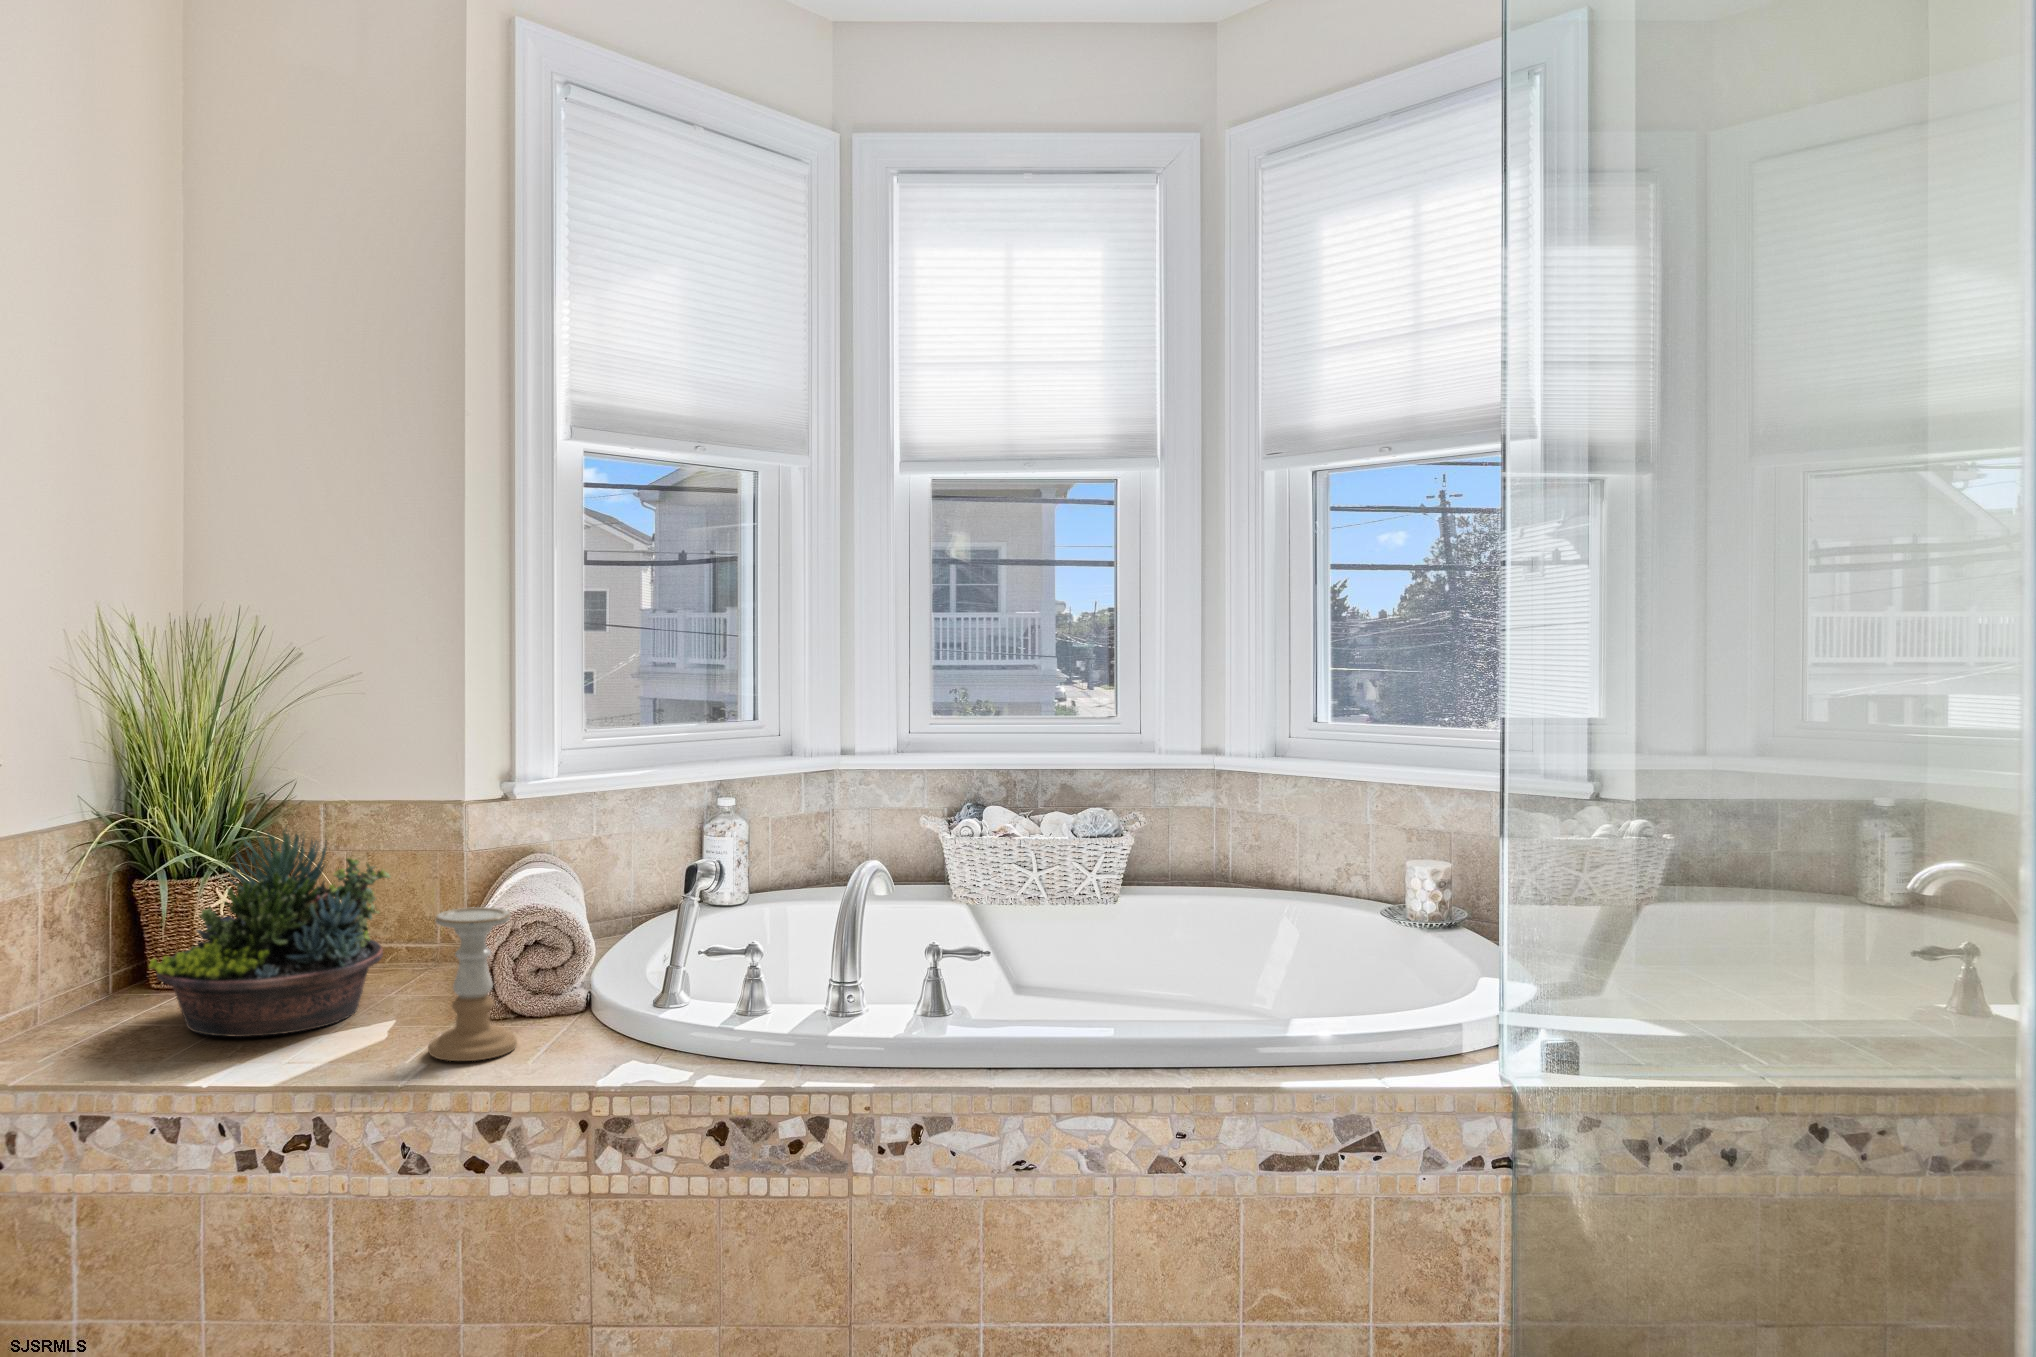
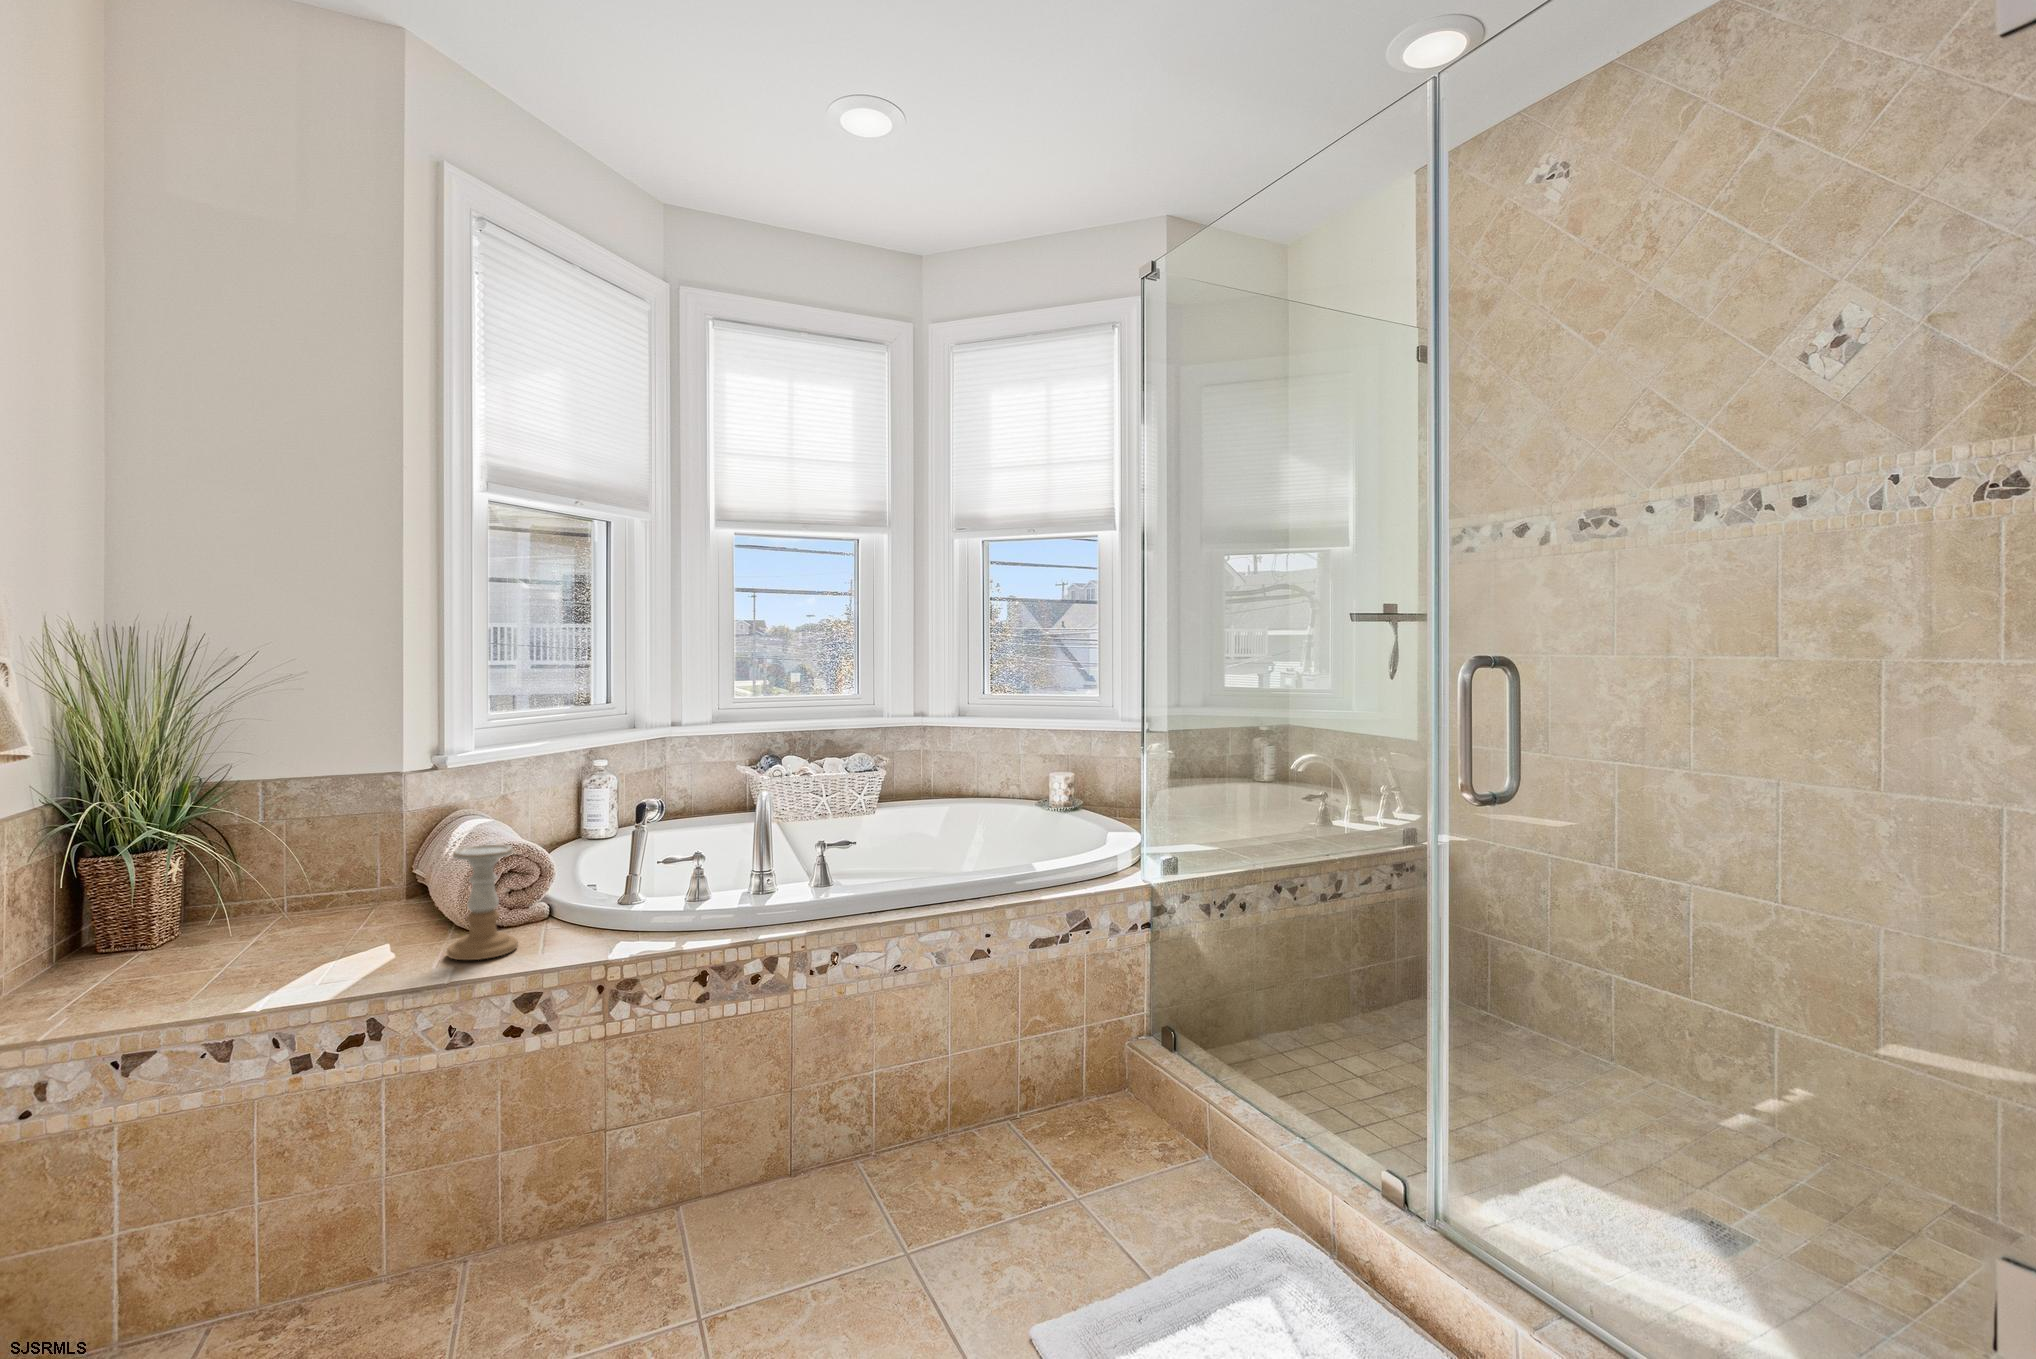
succulent planter: present [149,828,390,1037] -> none [151,801,363,974]

